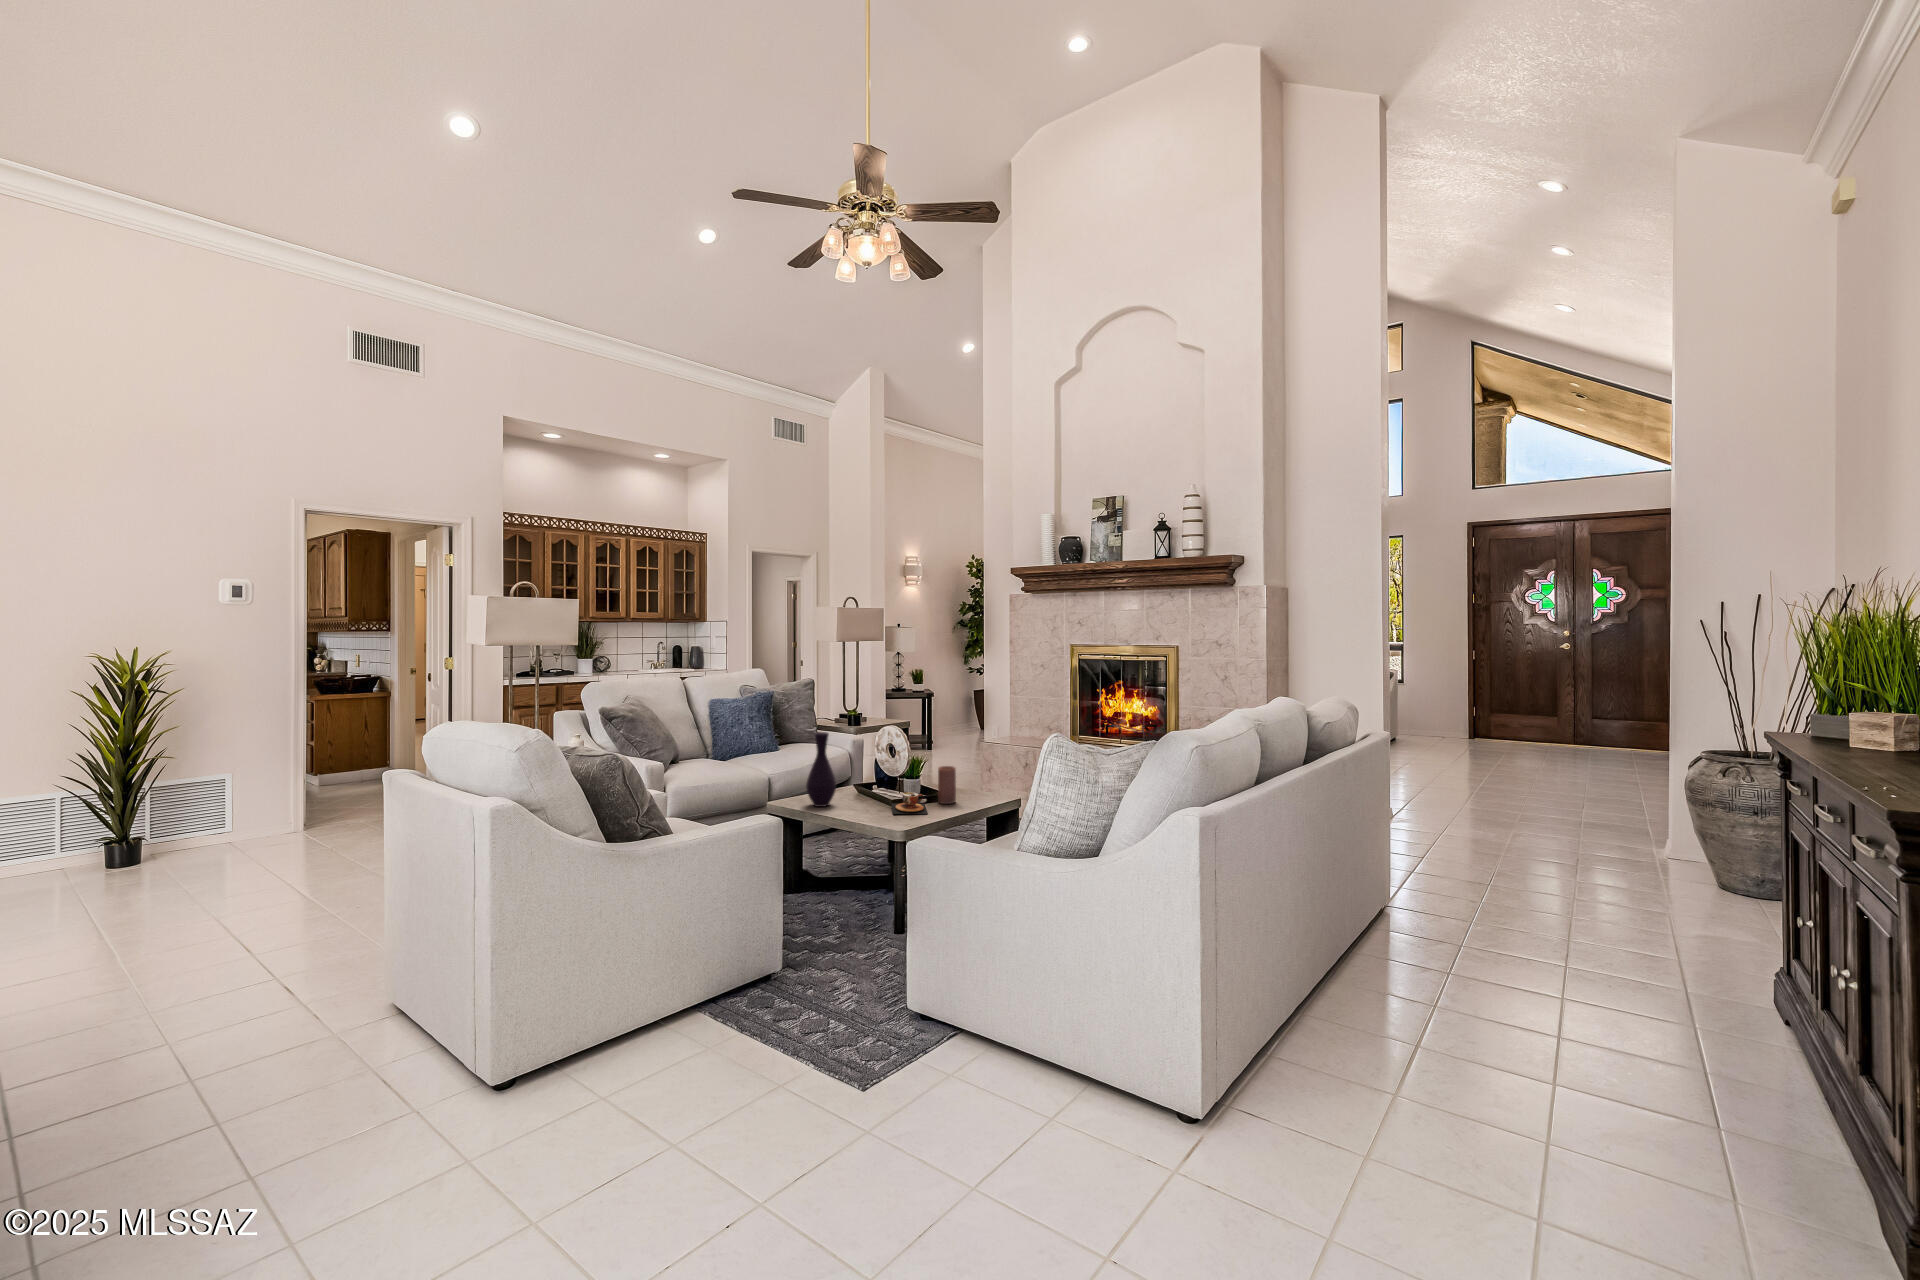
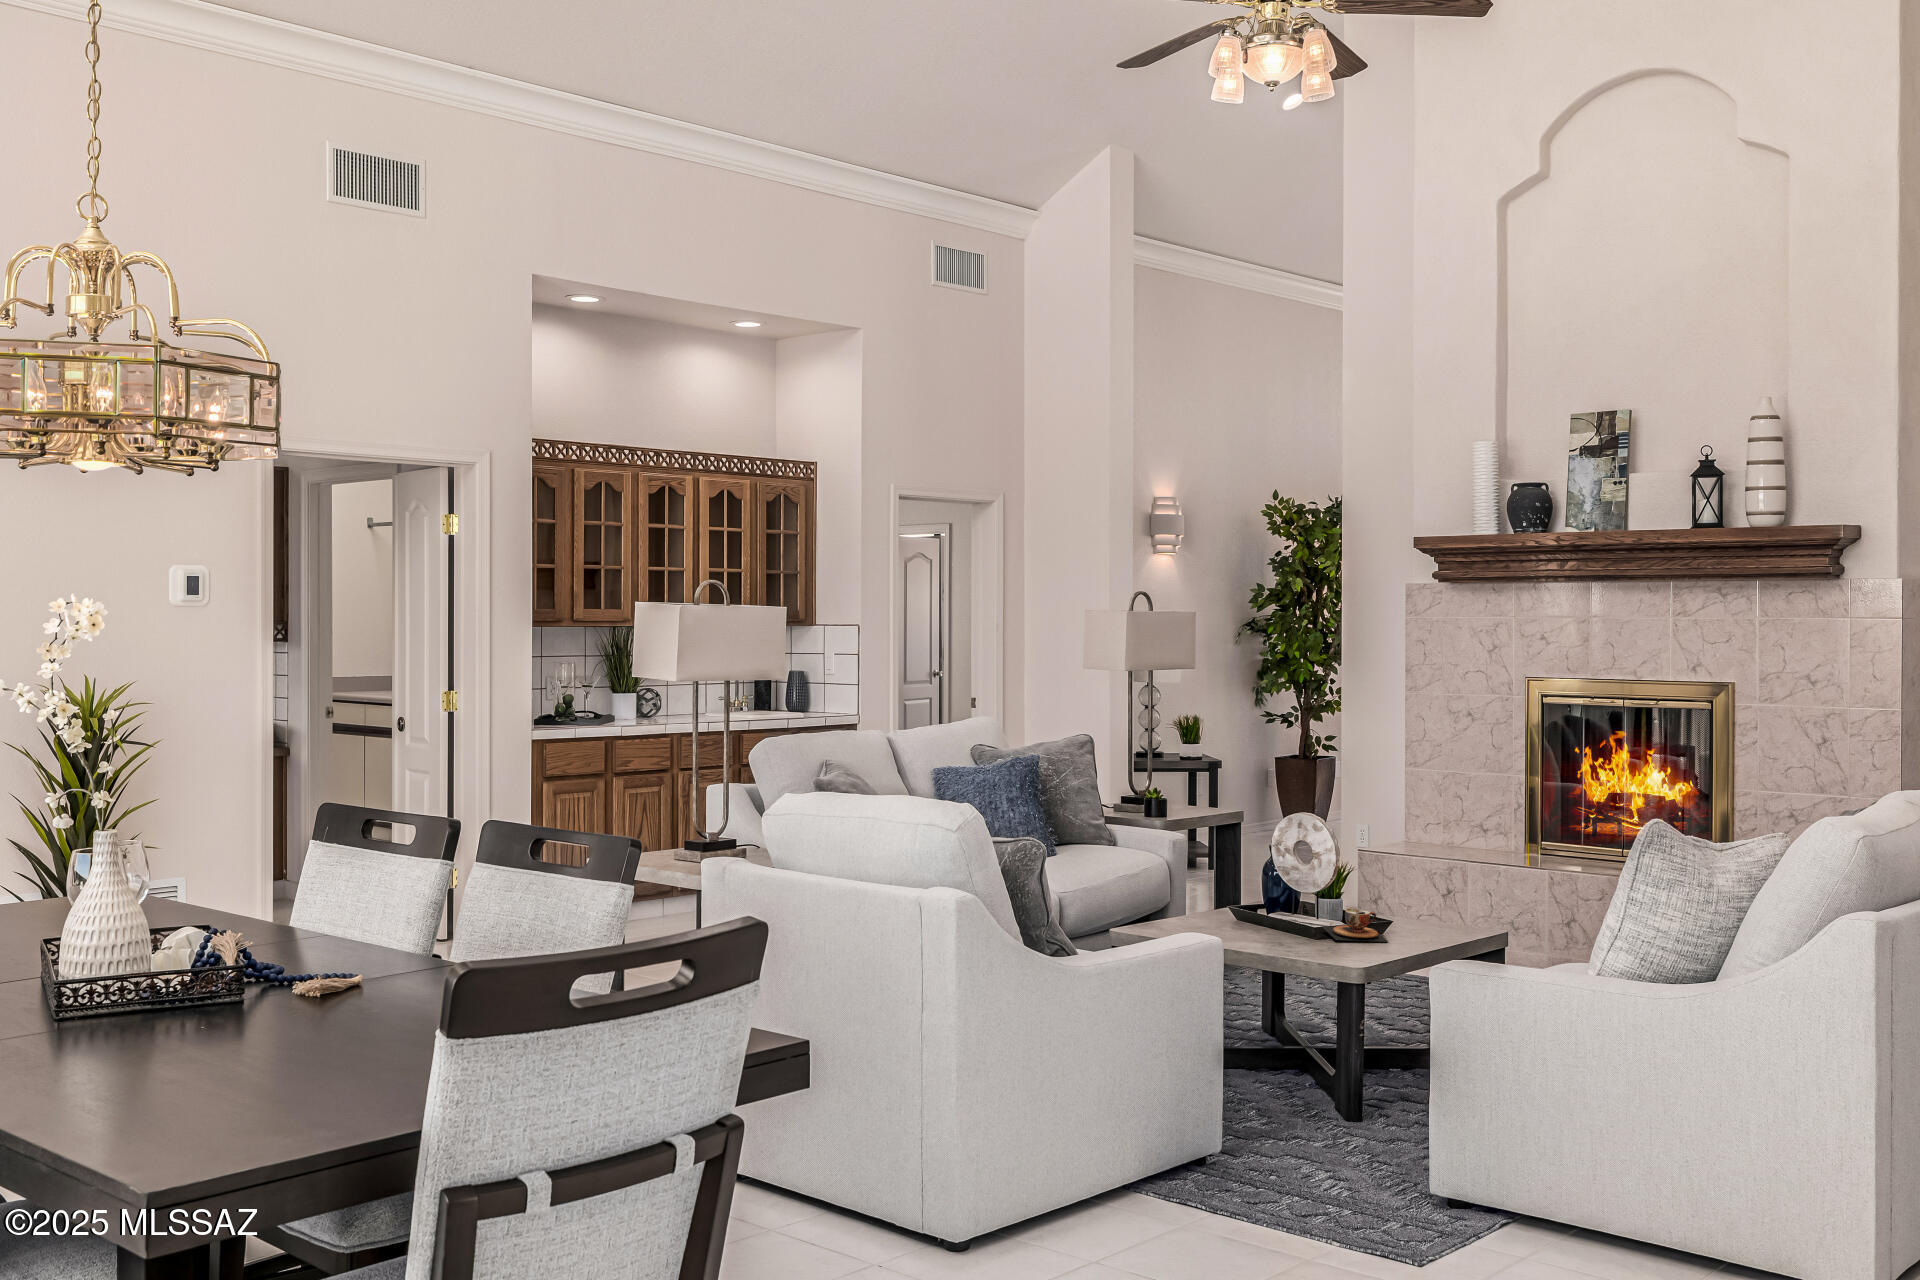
vase: present [806,732,836,807] -> none [1188,814,1234,929]
candle: present [938,766,956,804] -> none [1389,871,1418,930]

